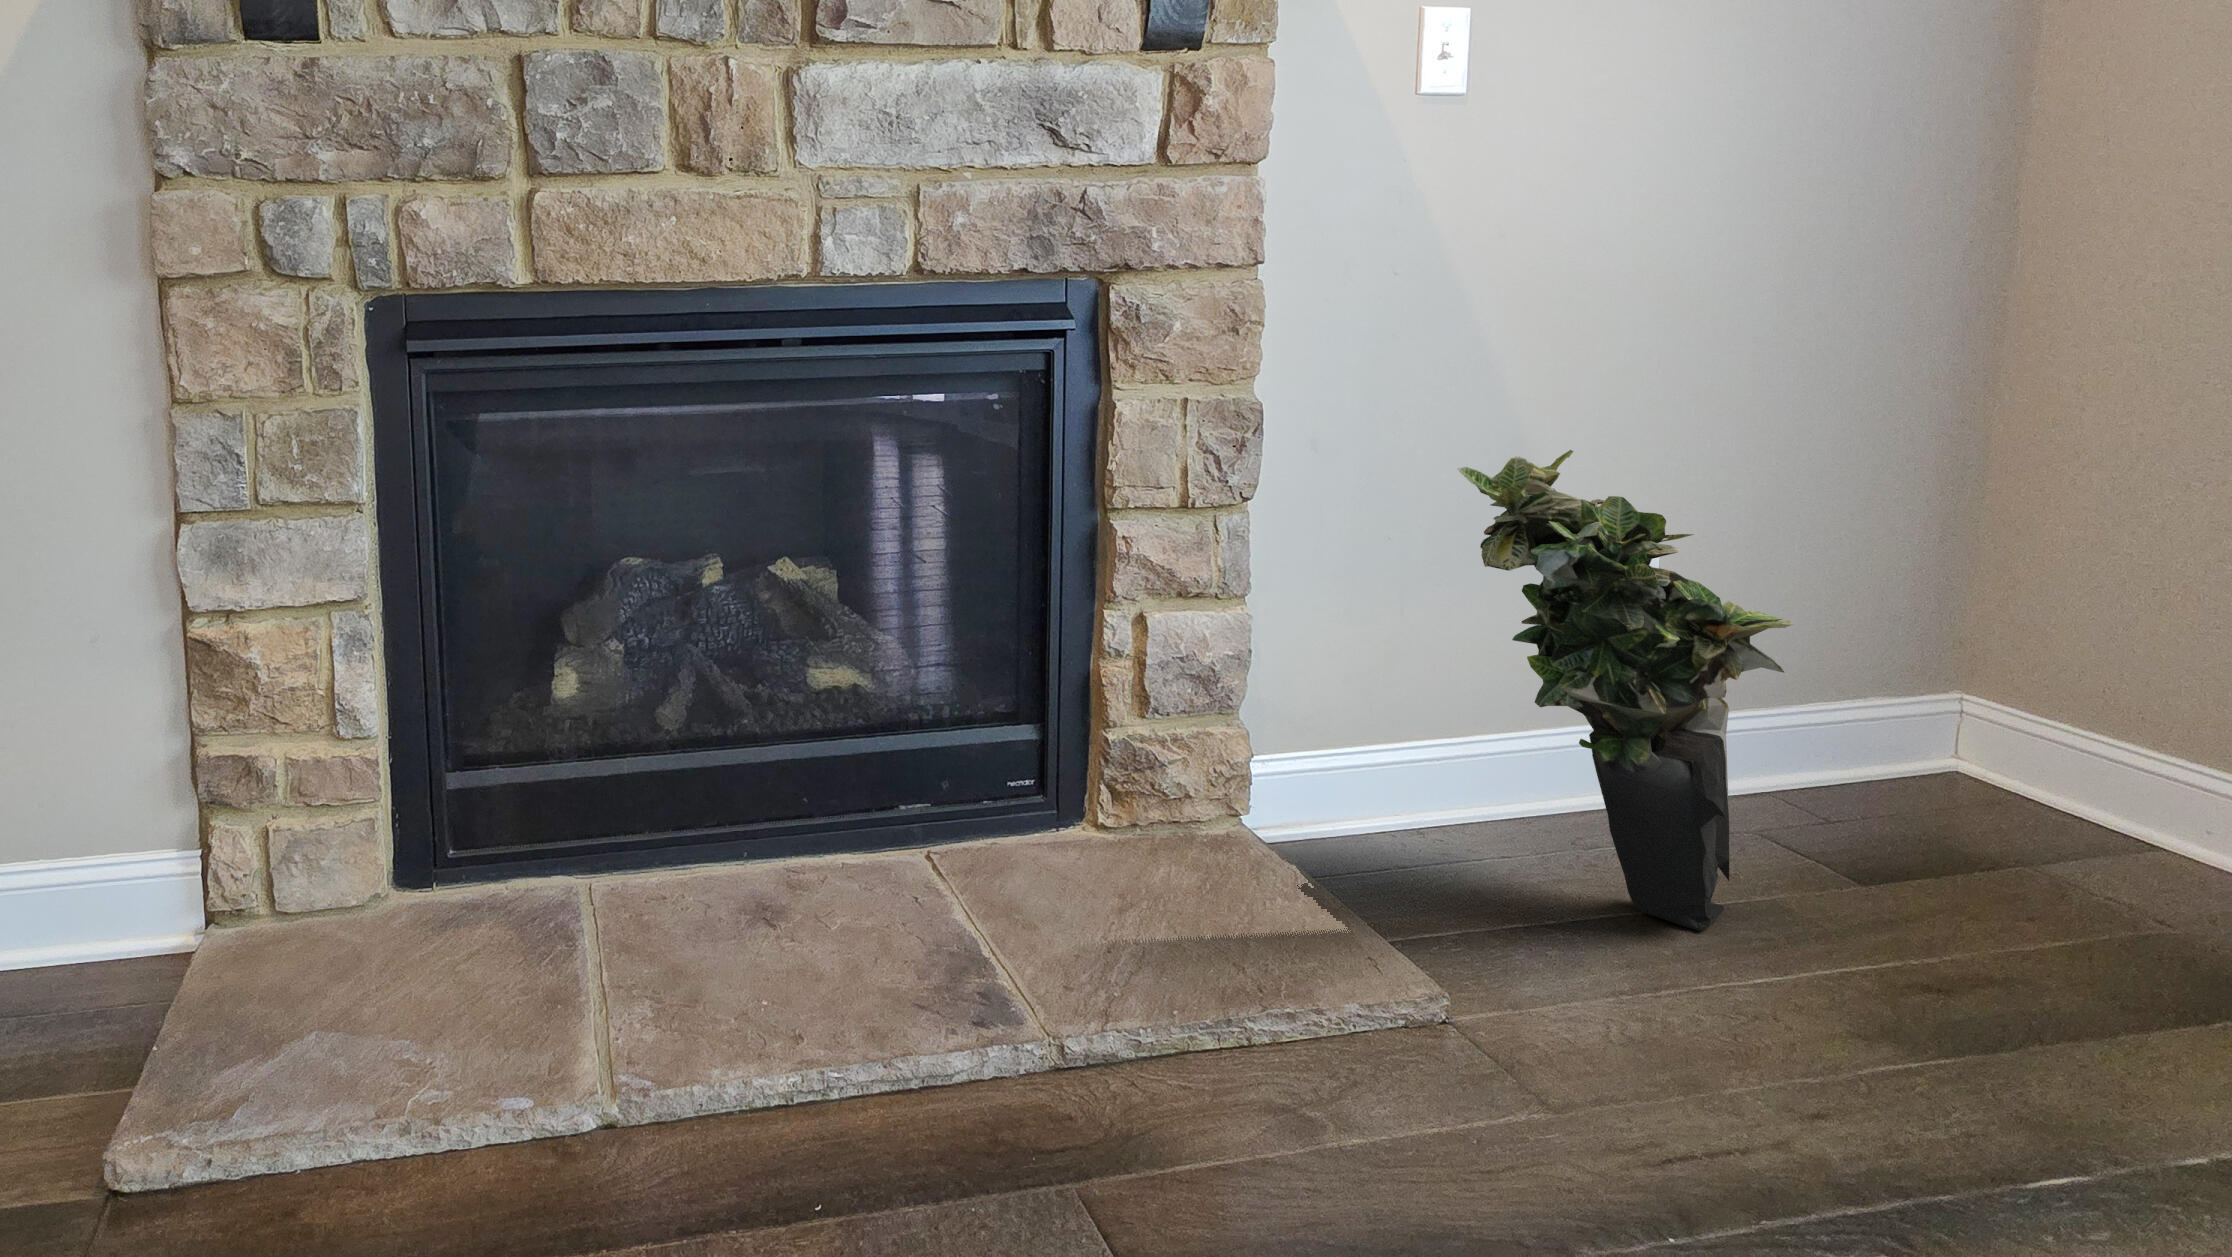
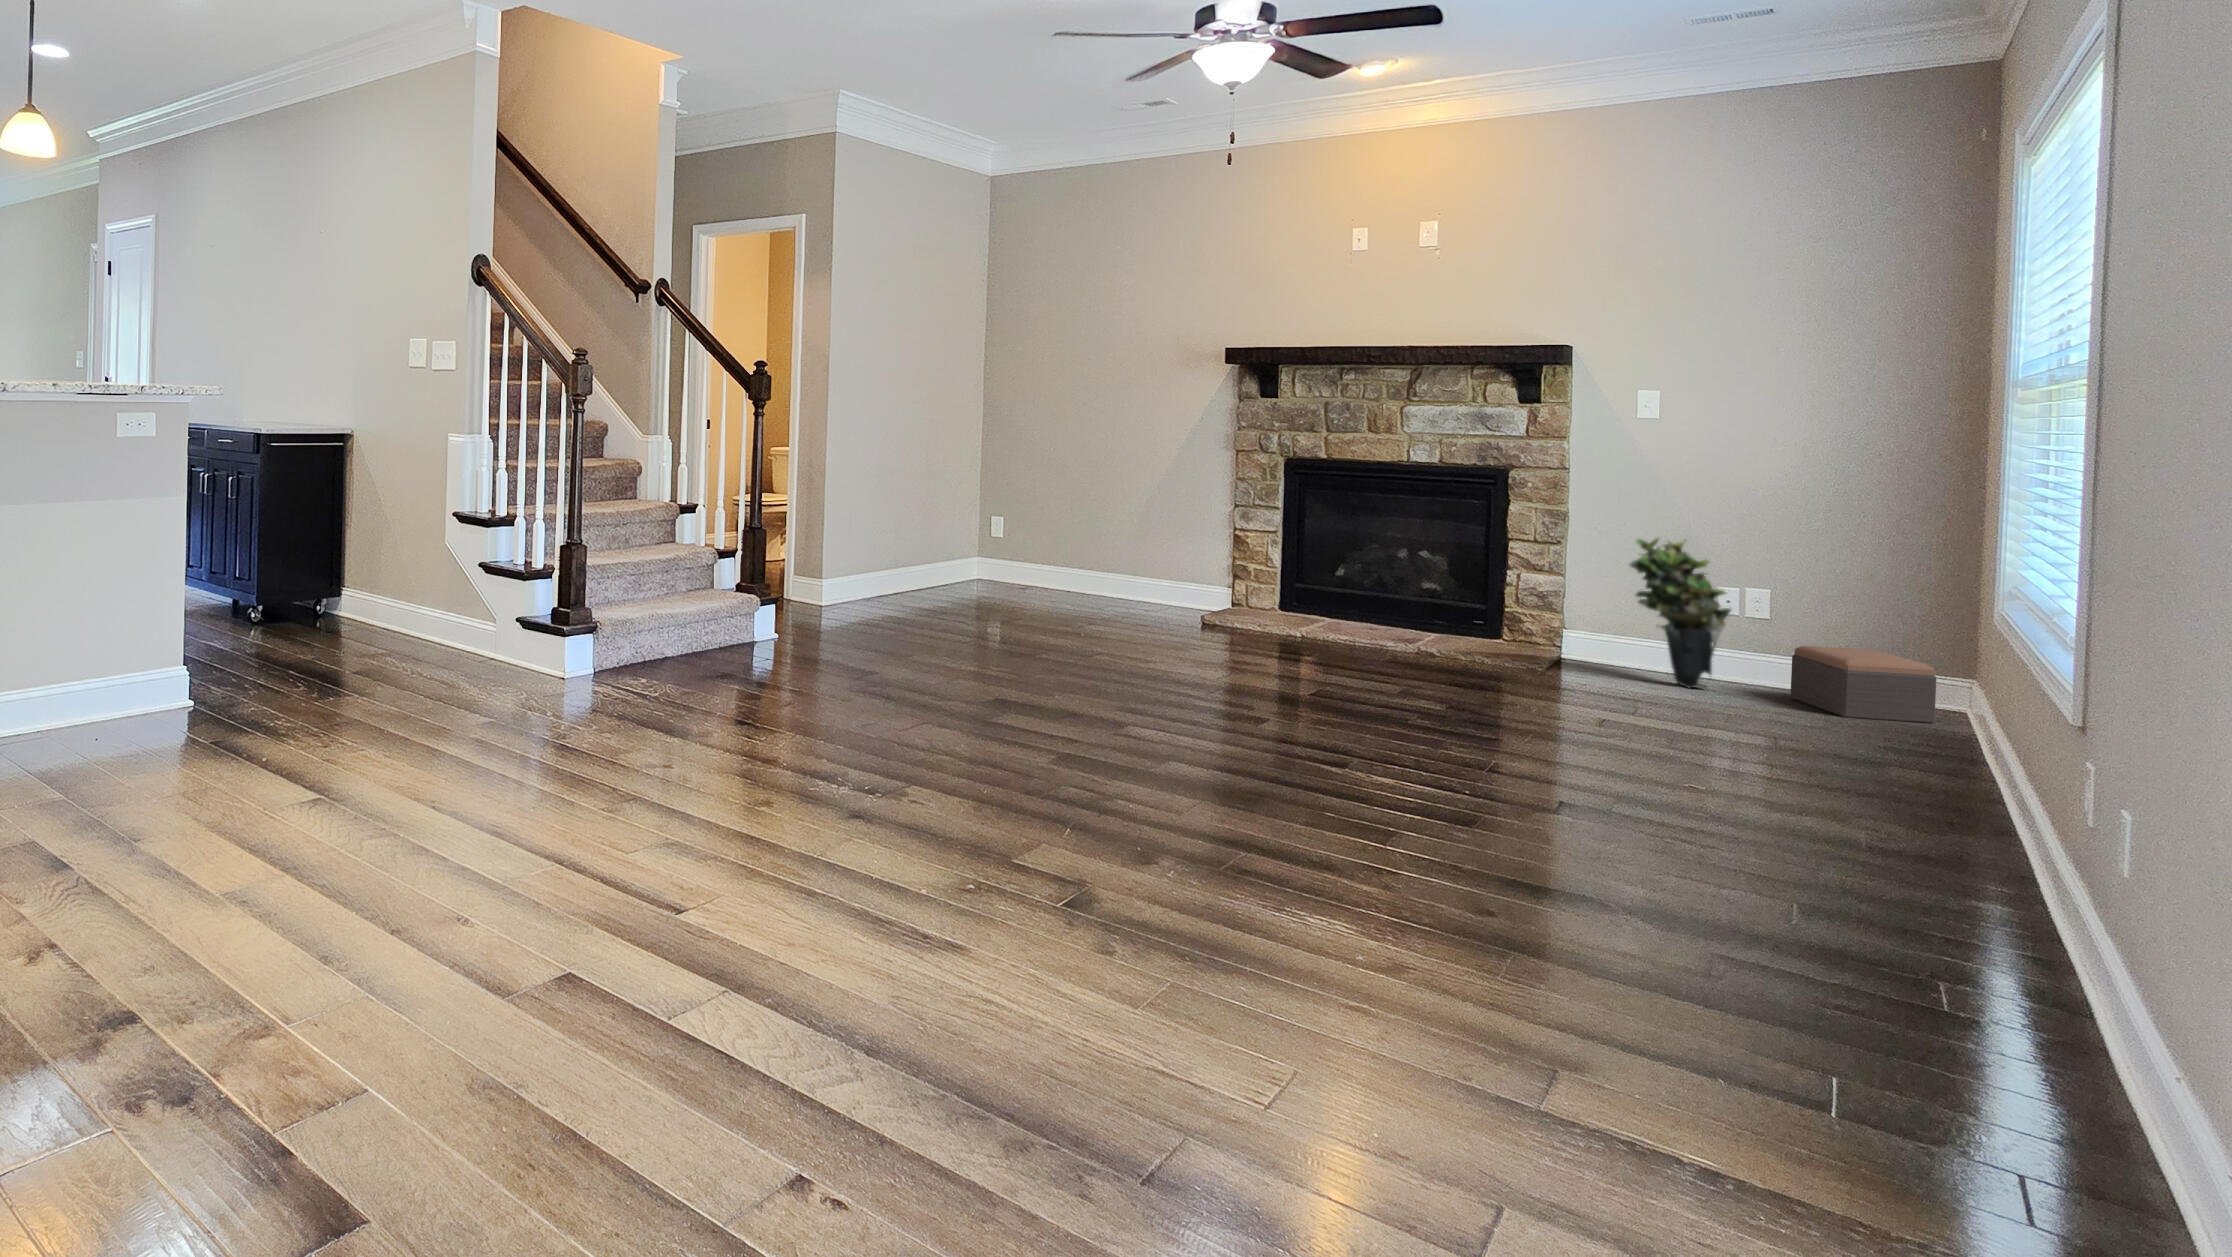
footstool: none [1832,687,2184,959] -> present [1790,646,1937,723]

